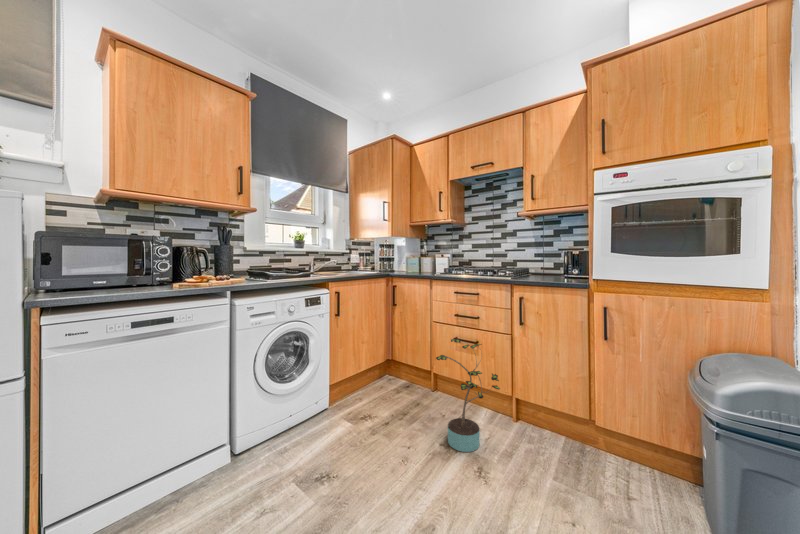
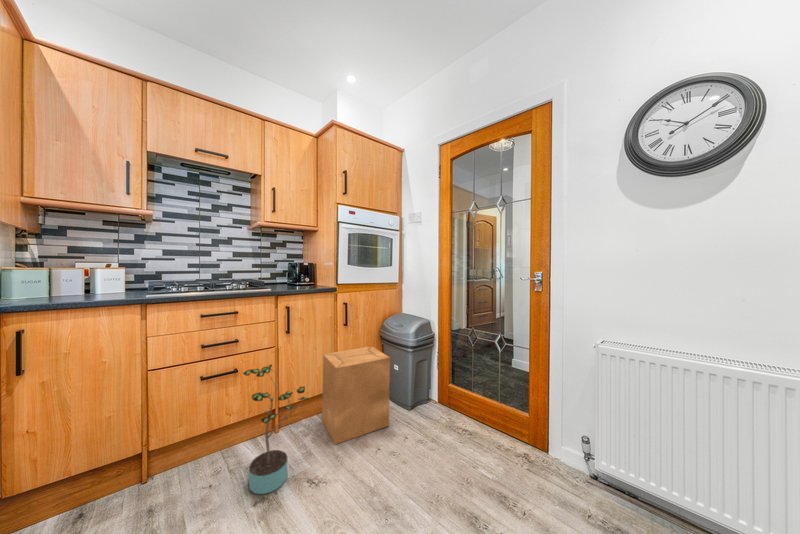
cardboard box: none [539,361,647,515] -> present [322,346,390,444]

